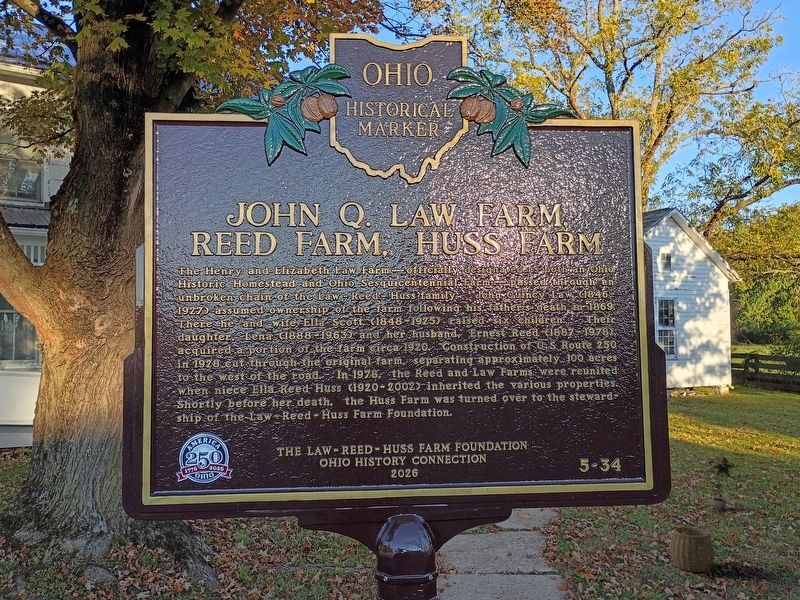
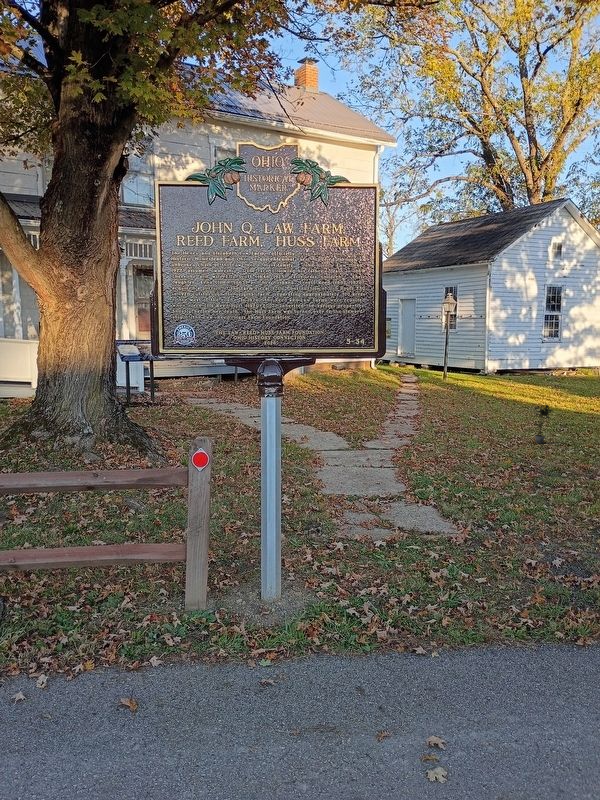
woven basket: present [670,527,714,572] -> none [484,444,514,473]

